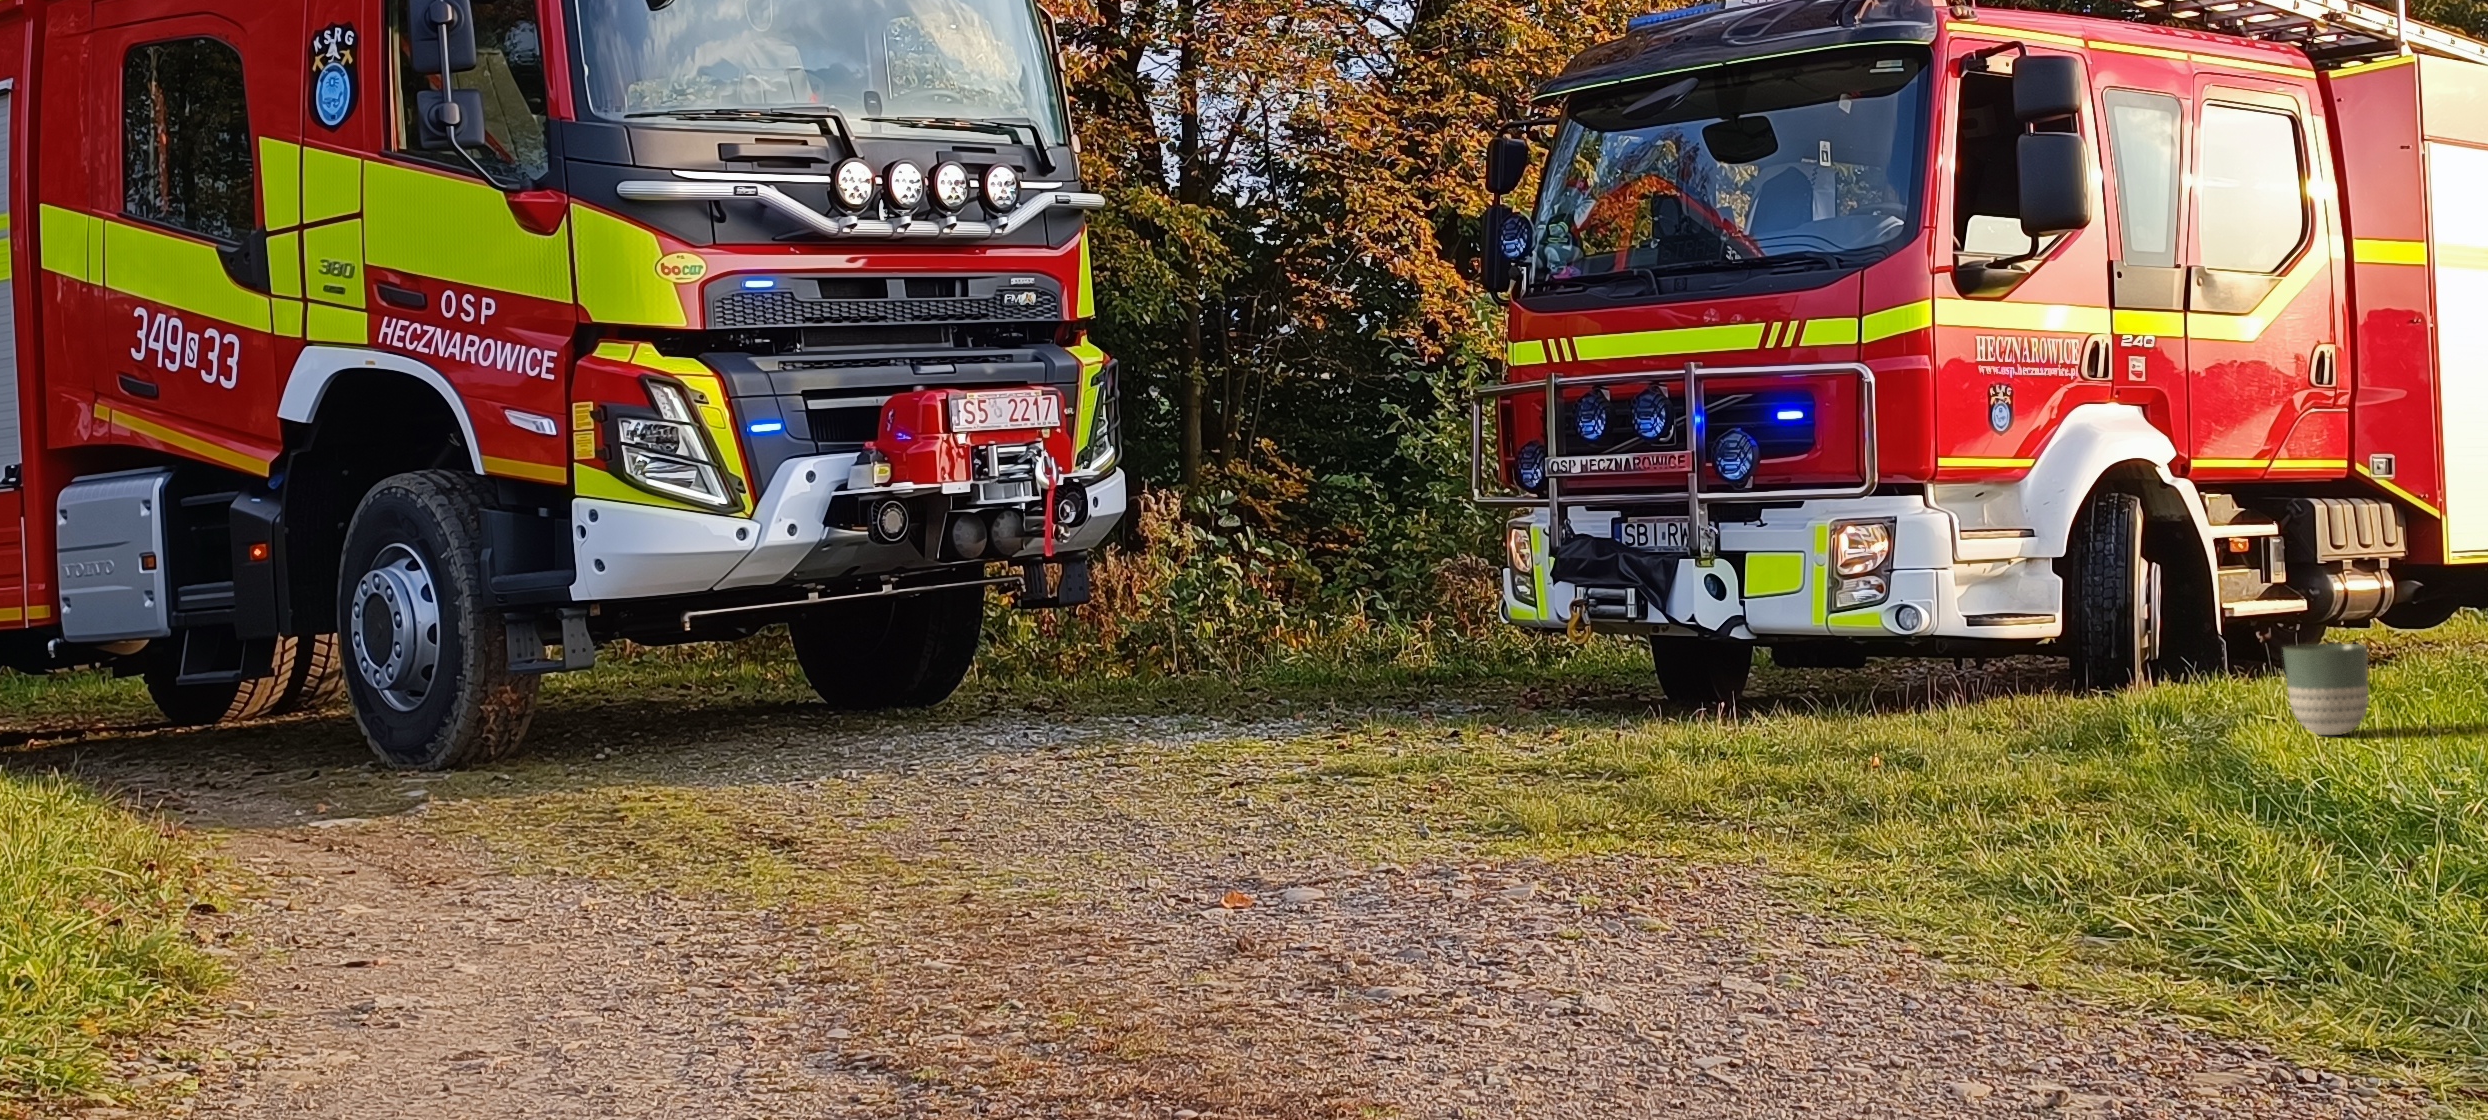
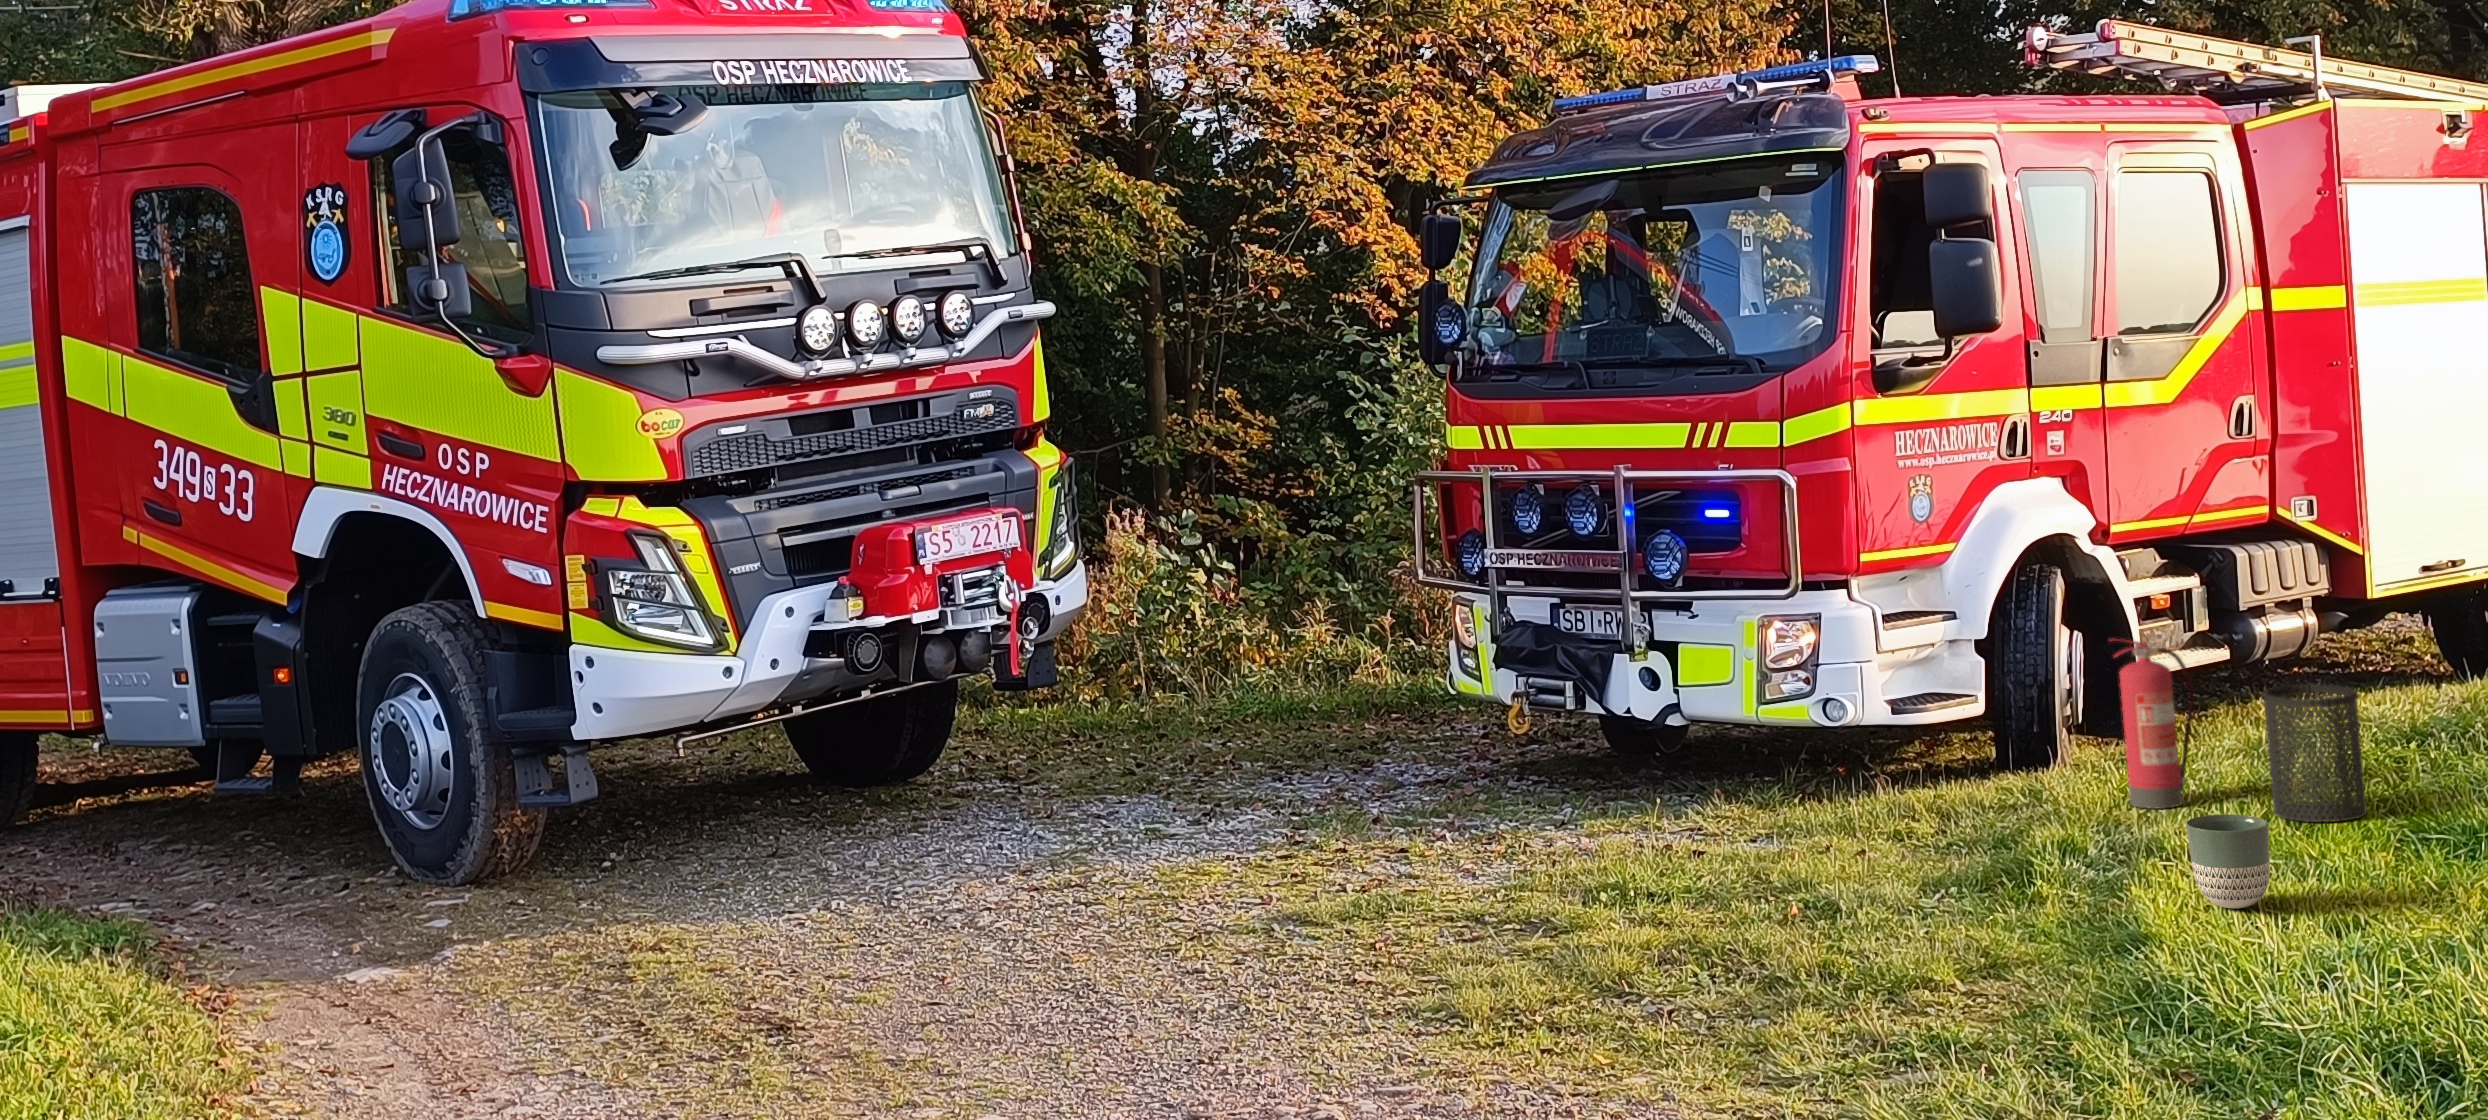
fire extinguisher: none [2195,512,2282,687] -> present [2111,639,2194,809]
trash can: none [2351,558,2459,690] -> present [2261,685,2367,822]

